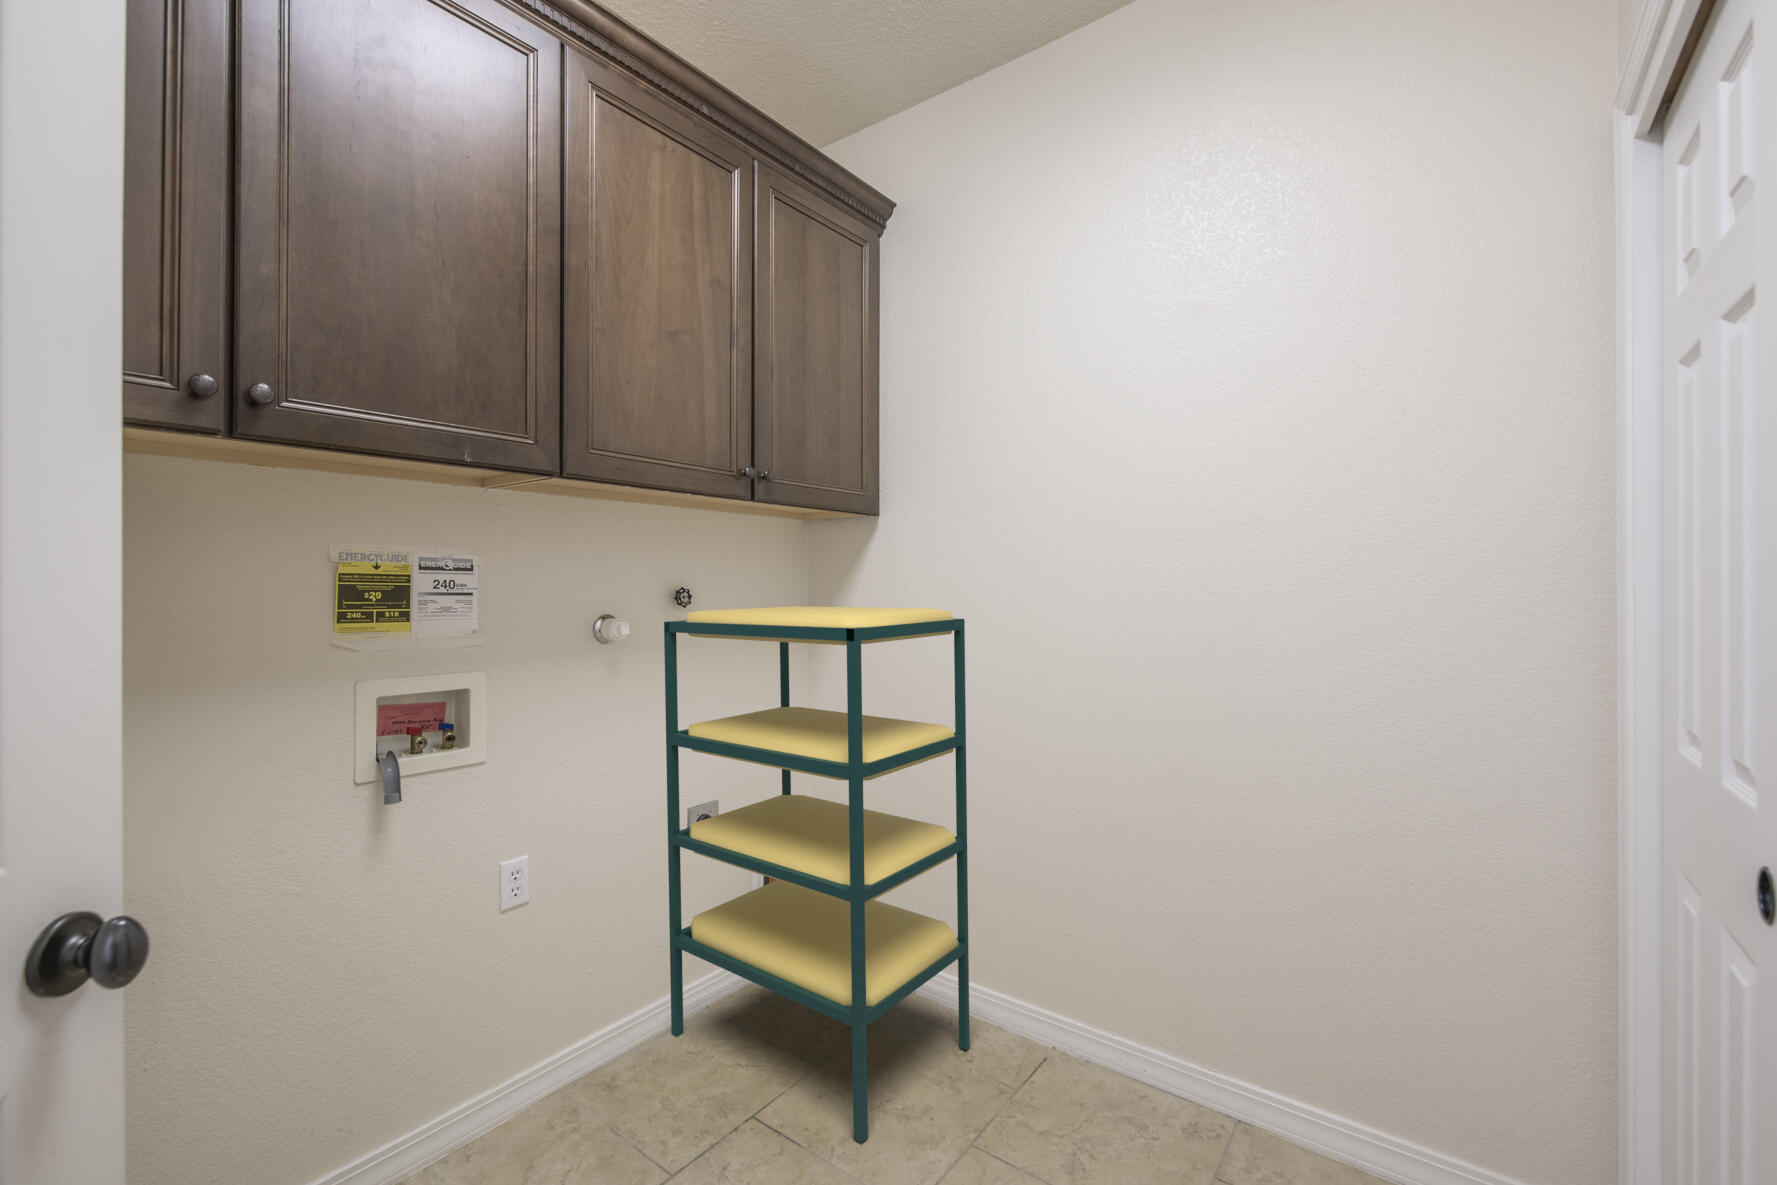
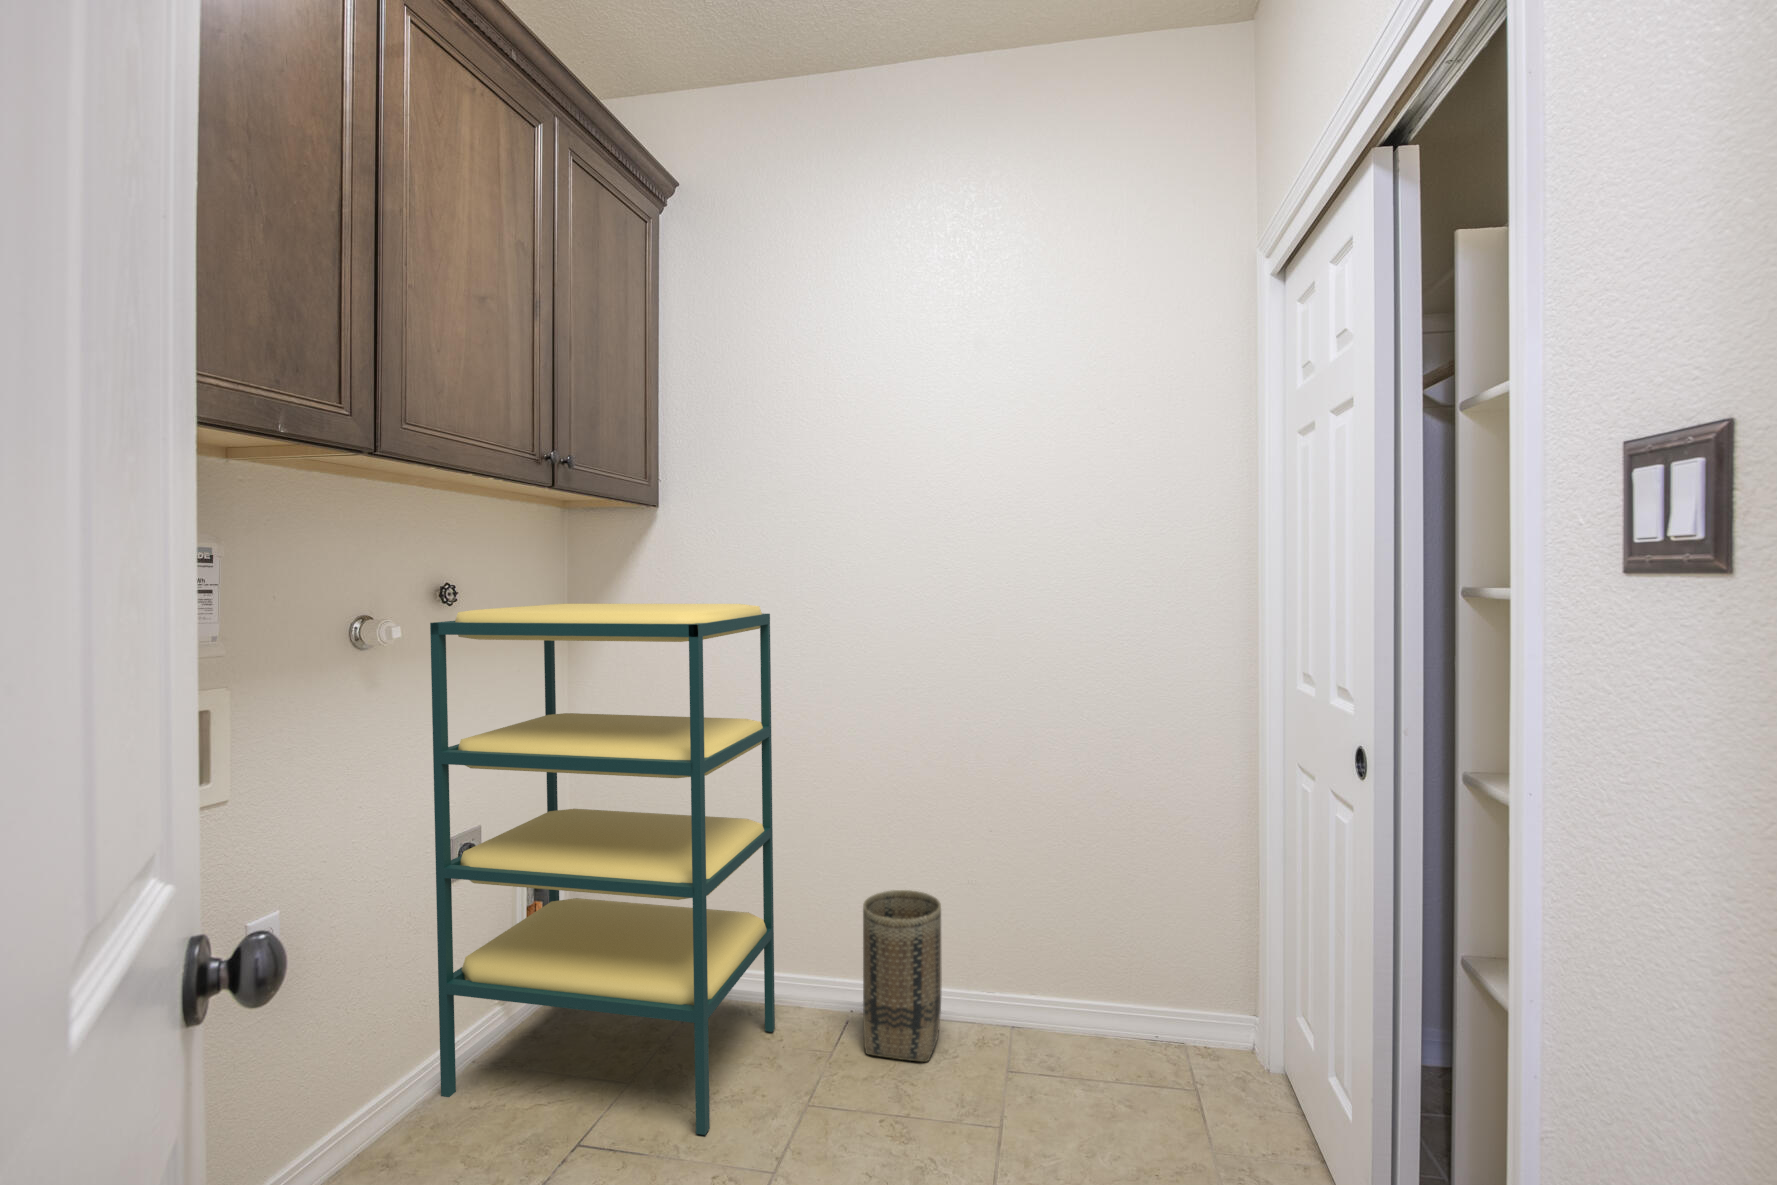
basket: none [1053,927,1147,1132] -> present [863,890,941,1062]

